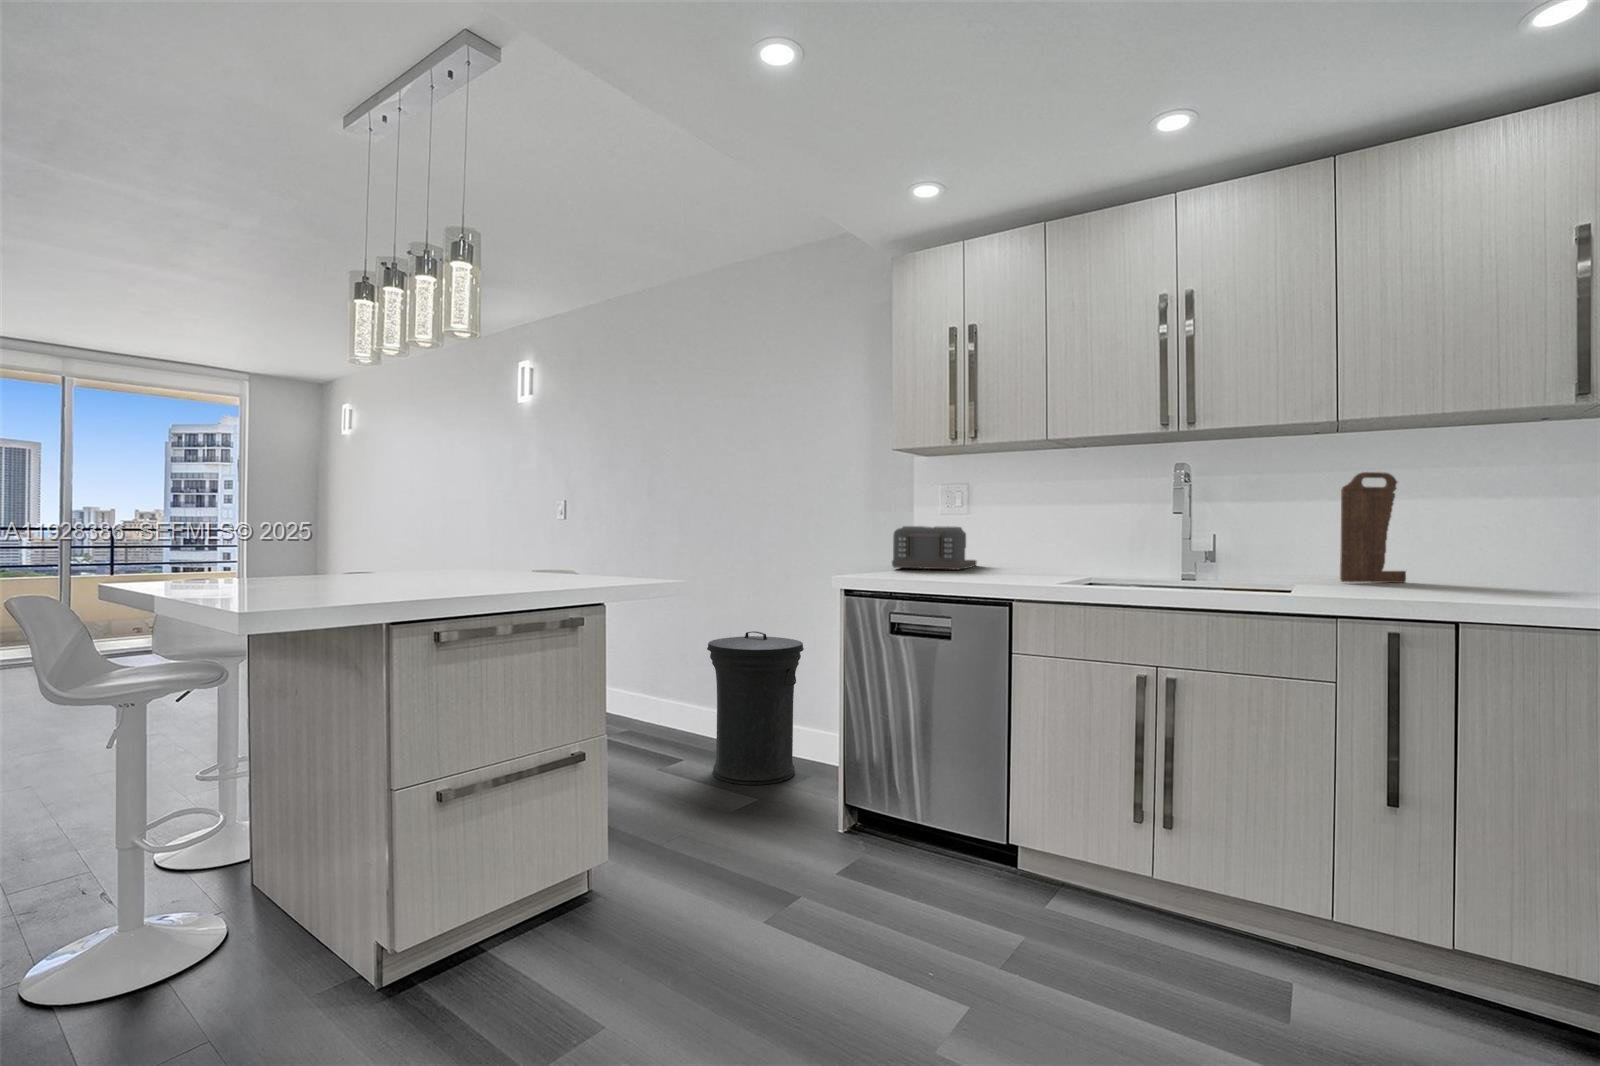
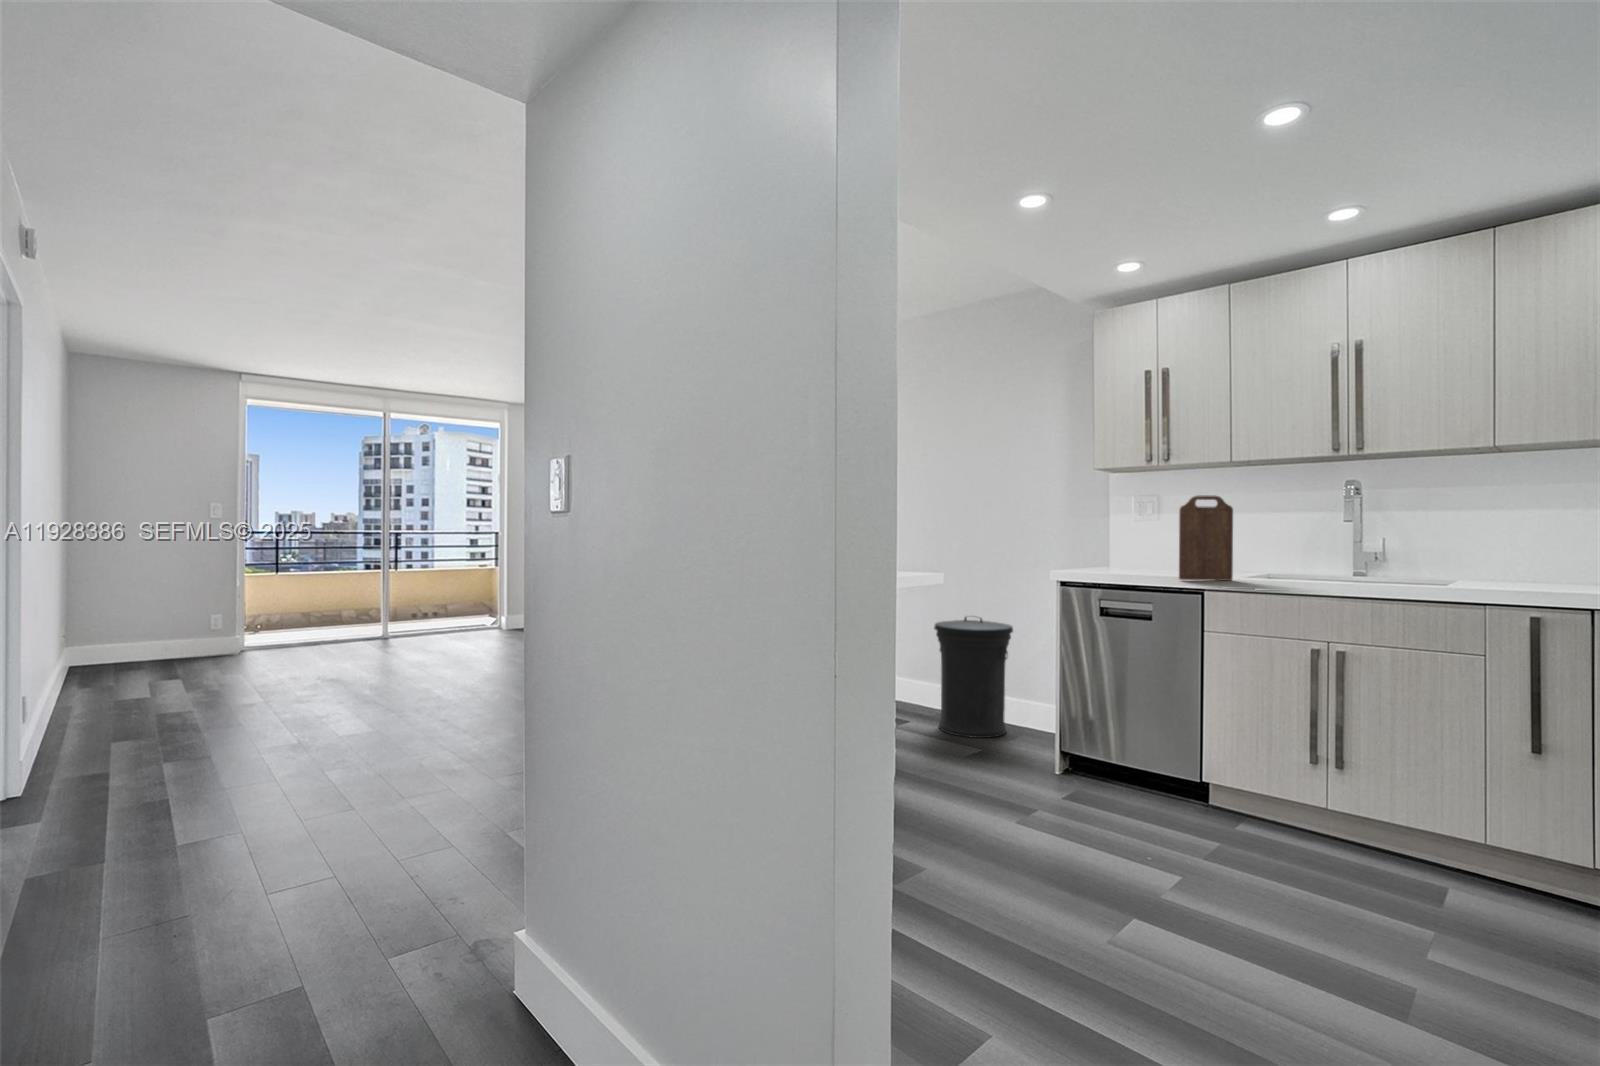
cutting board: present [1340,472,1406,583] -> present [1179,495,1233,581]
toaster: present [892,526,977,570] -> none [1091,531,1165,567]

